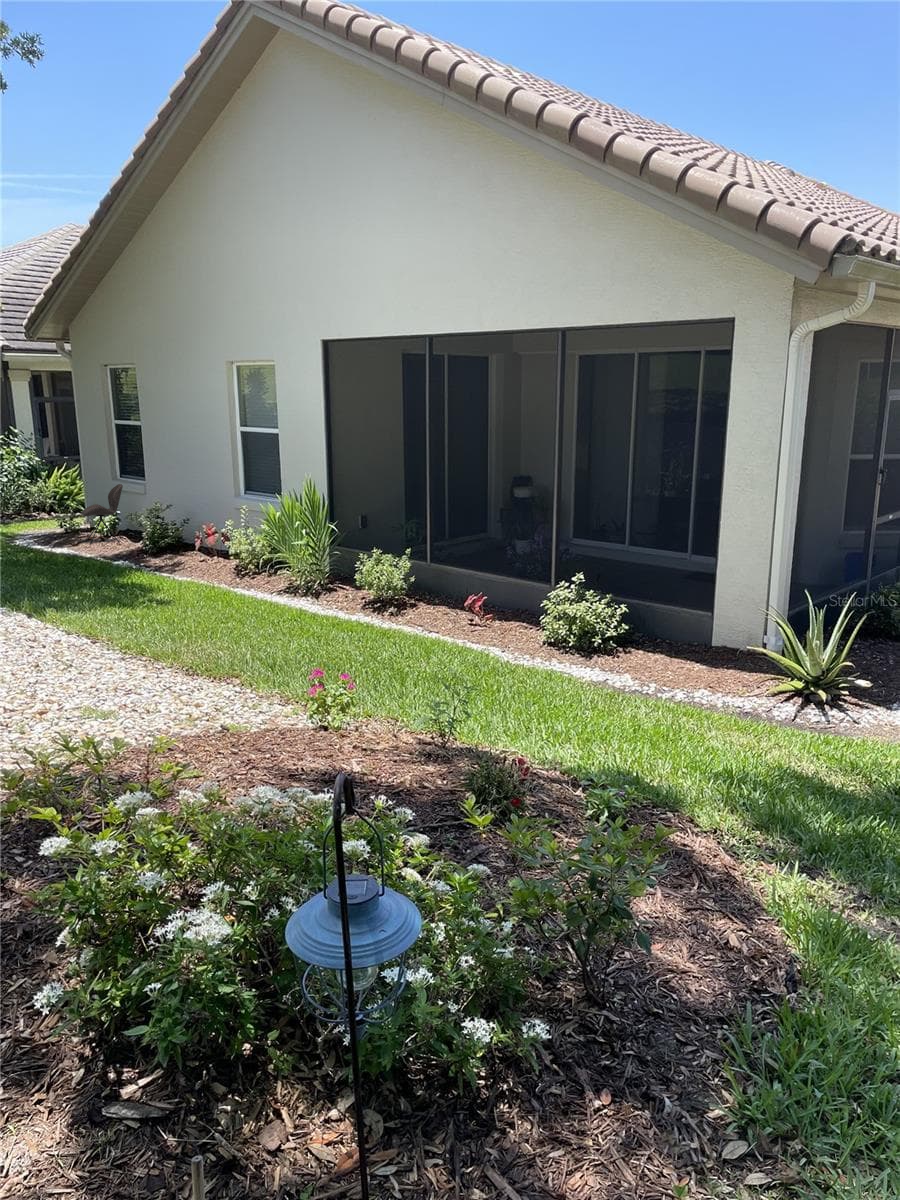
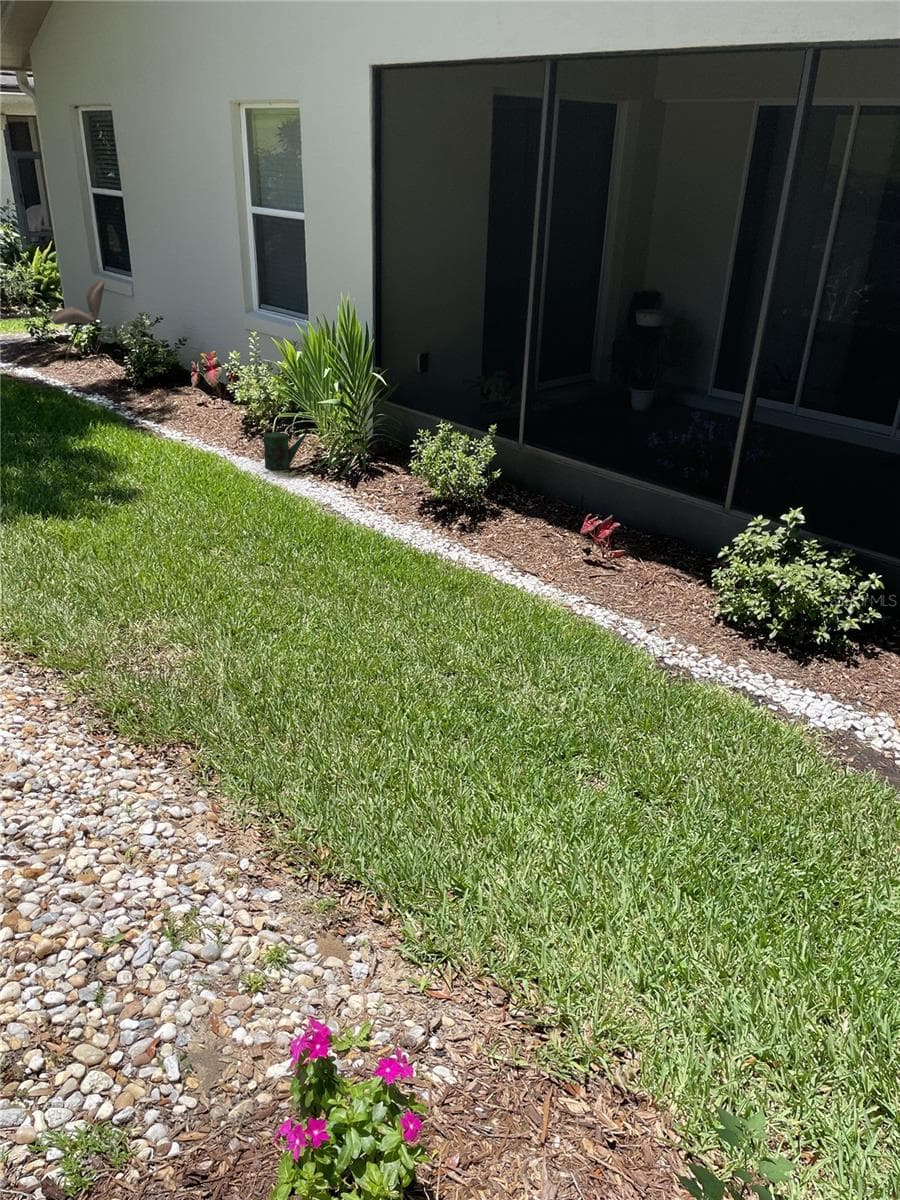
watering can: none [249,562,288,591] -> present [254,428,311,471]

